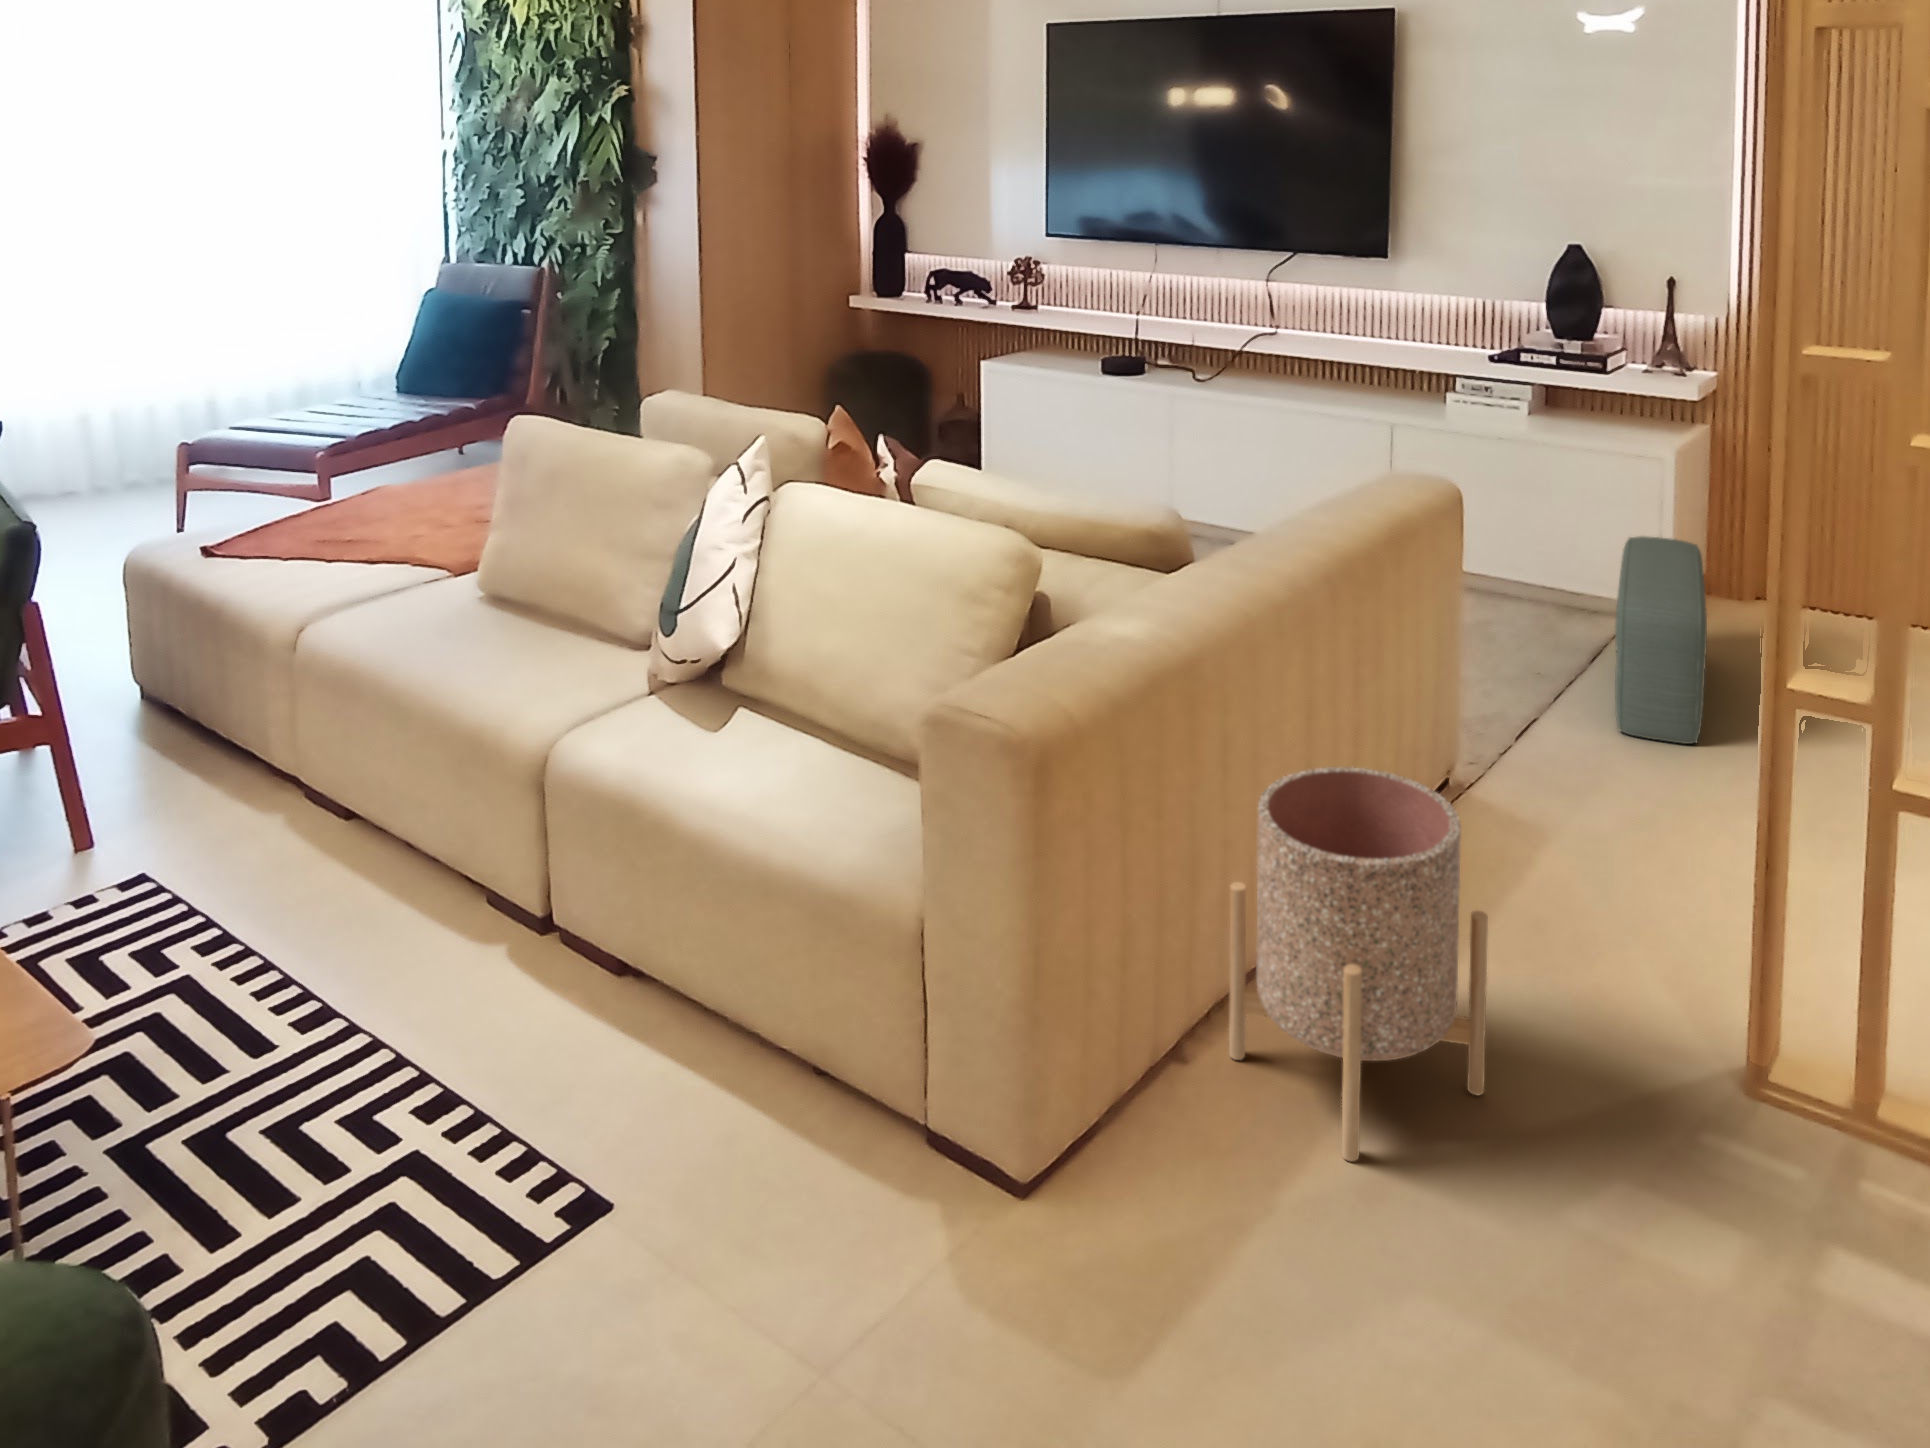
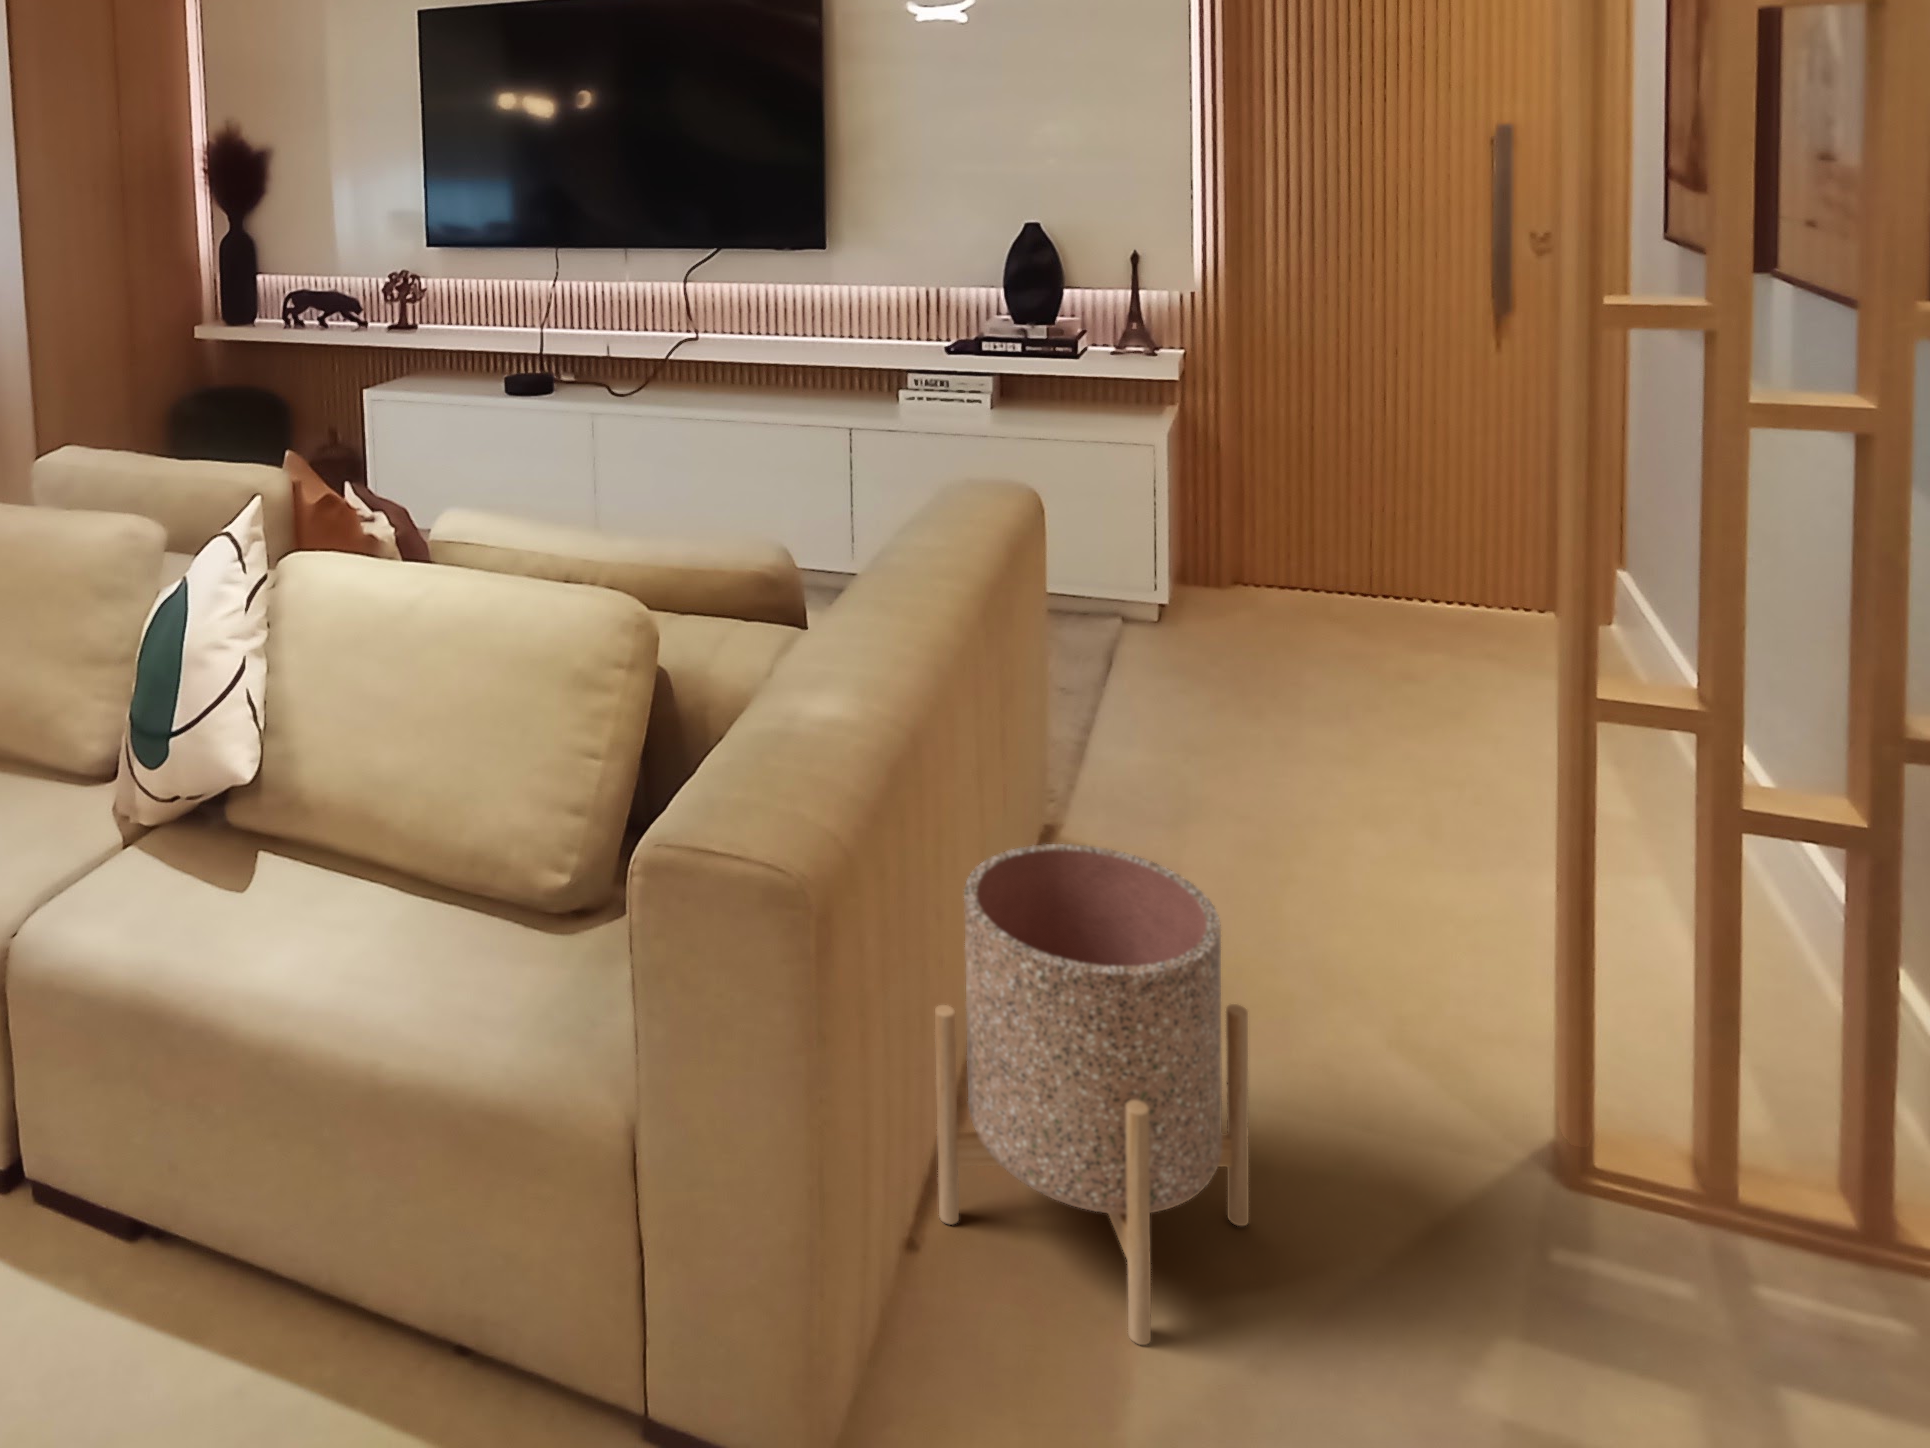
pouf: present [1615,536,1707,744] -> none [1130,531,1261,753]

